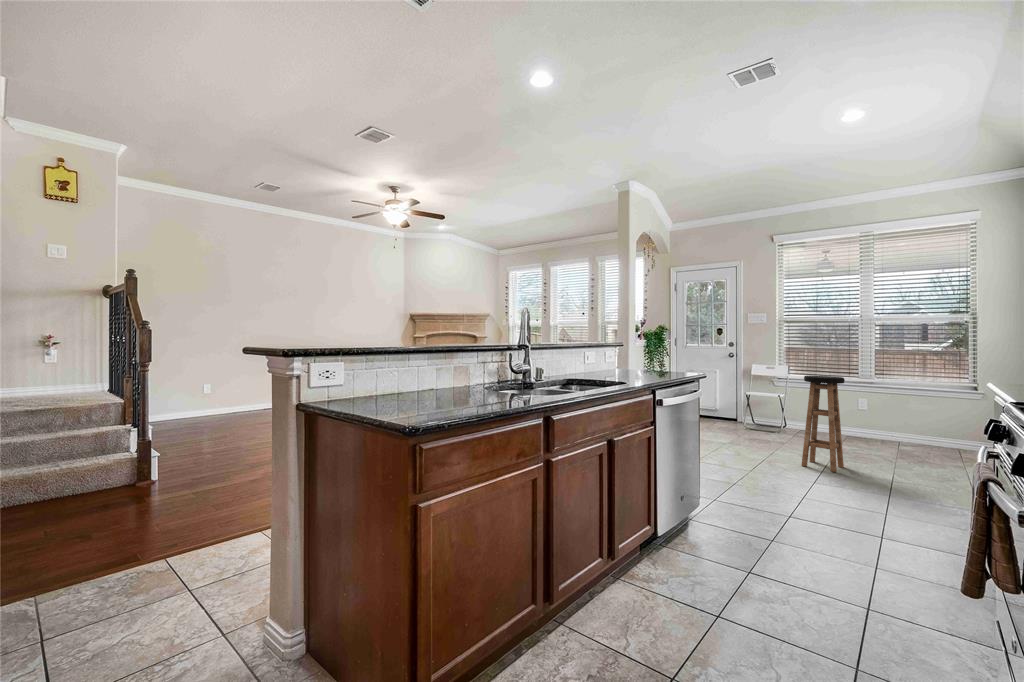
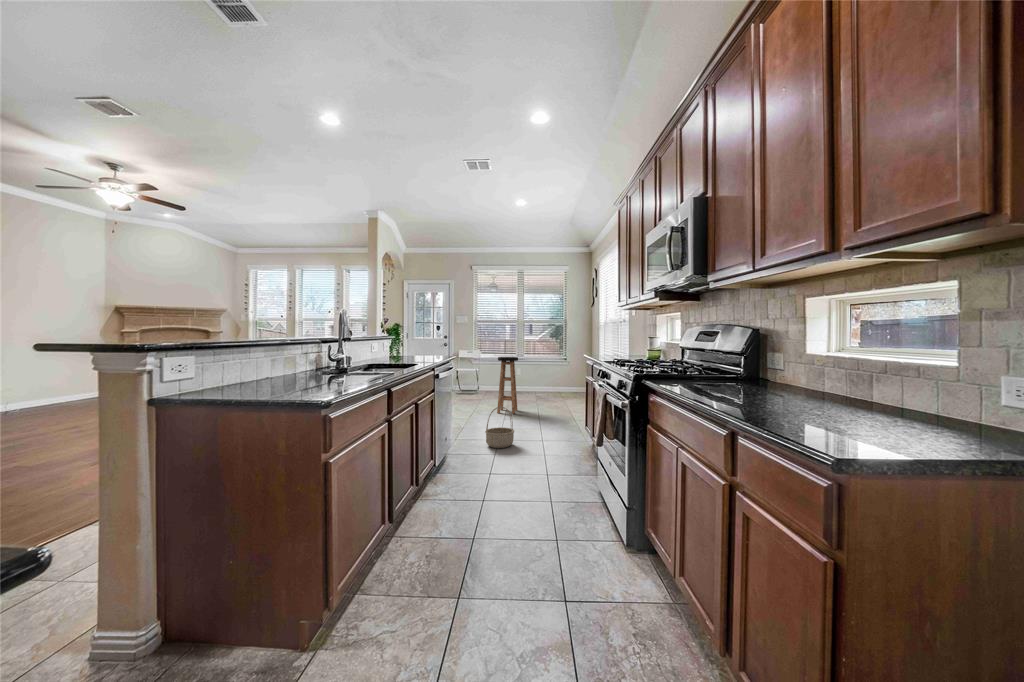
basket: none [759,459,816,530] -> present [485,407,514,448]

